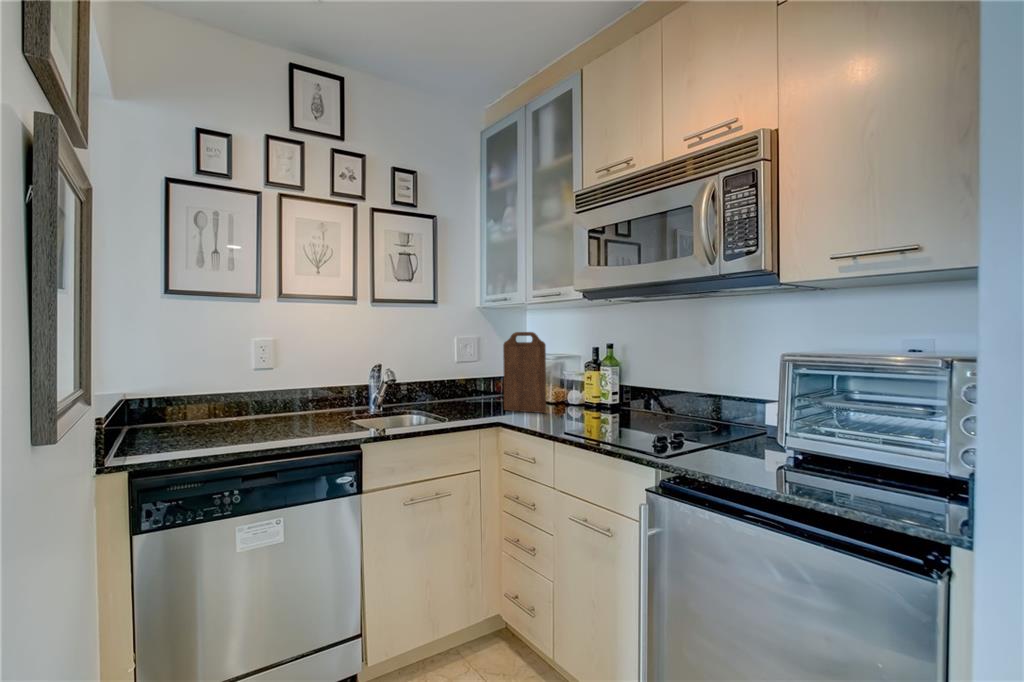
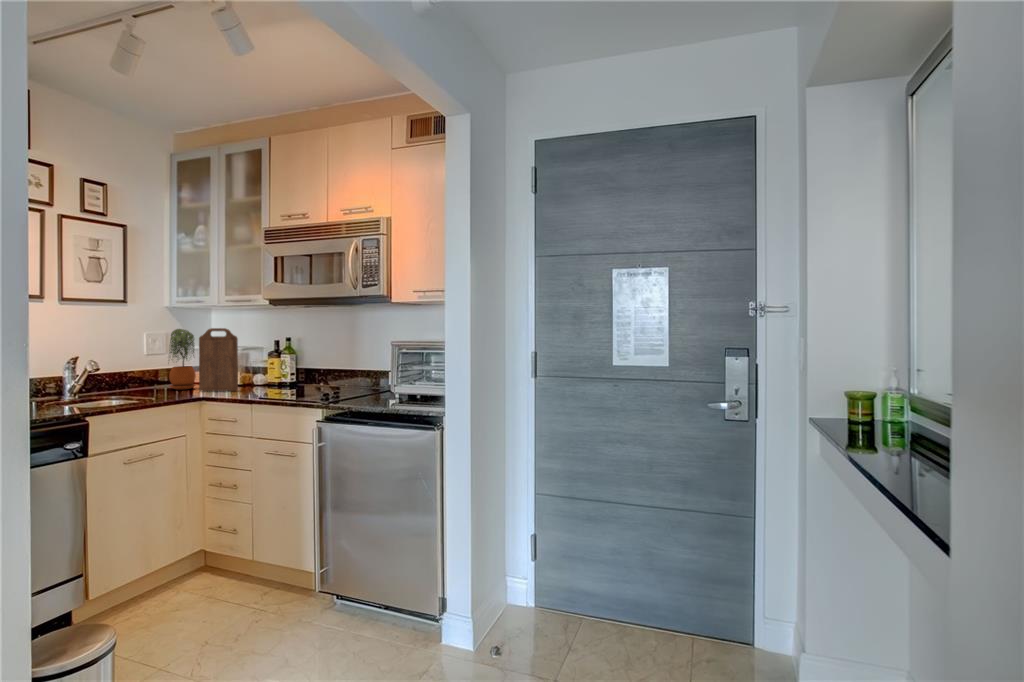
potted plant: none [474,332,505,405] -> present [169,329,196,390]

